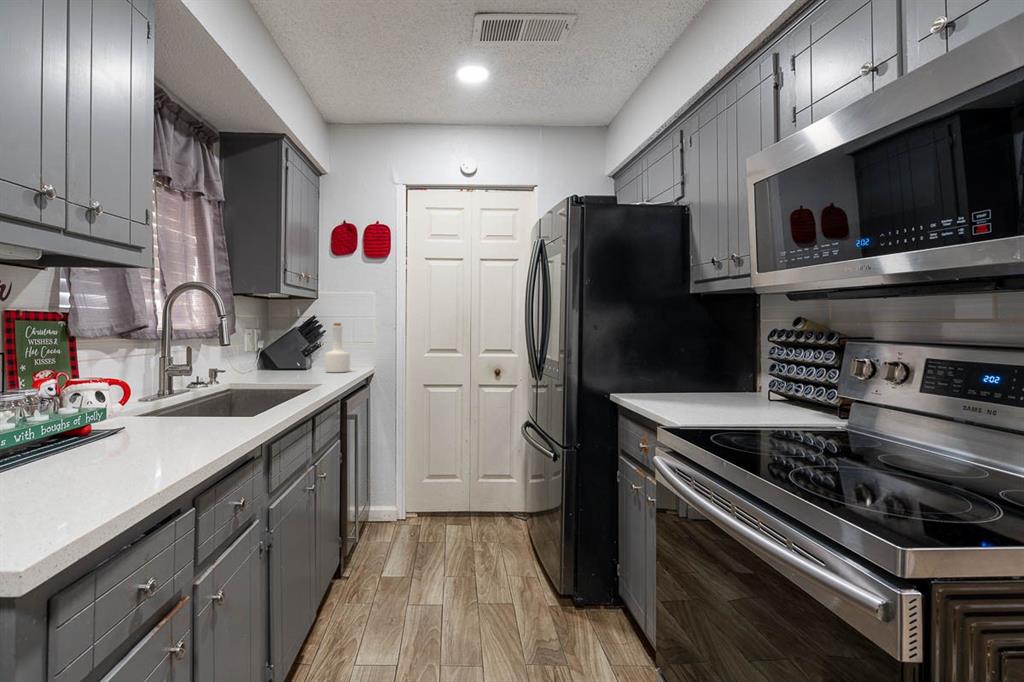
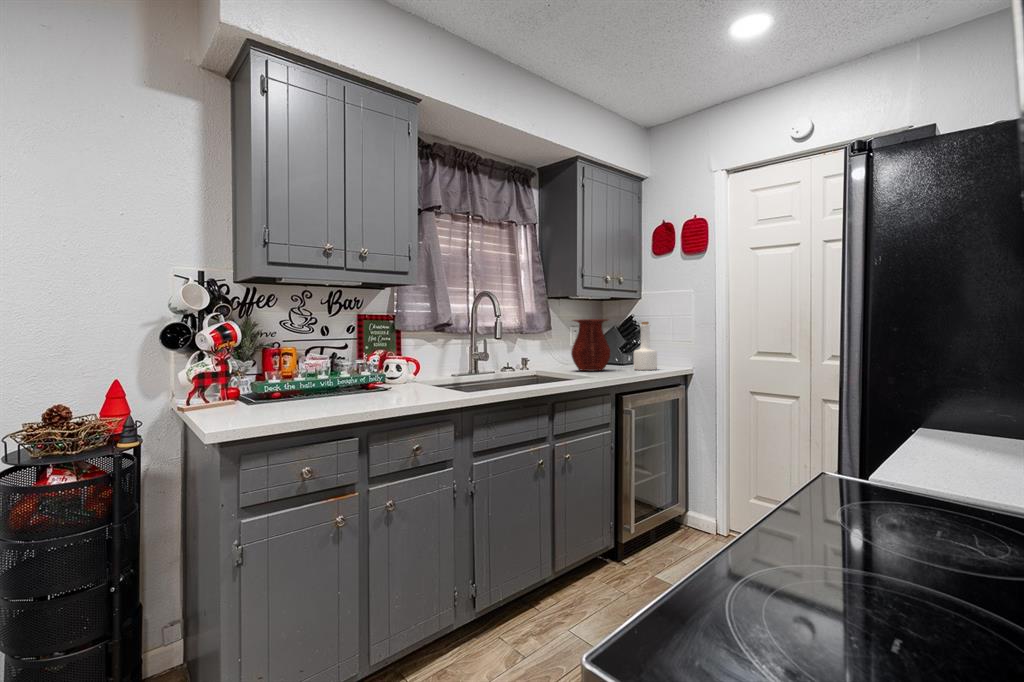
vase: none [257,319,305,376] -> present [571,319,610,371]

